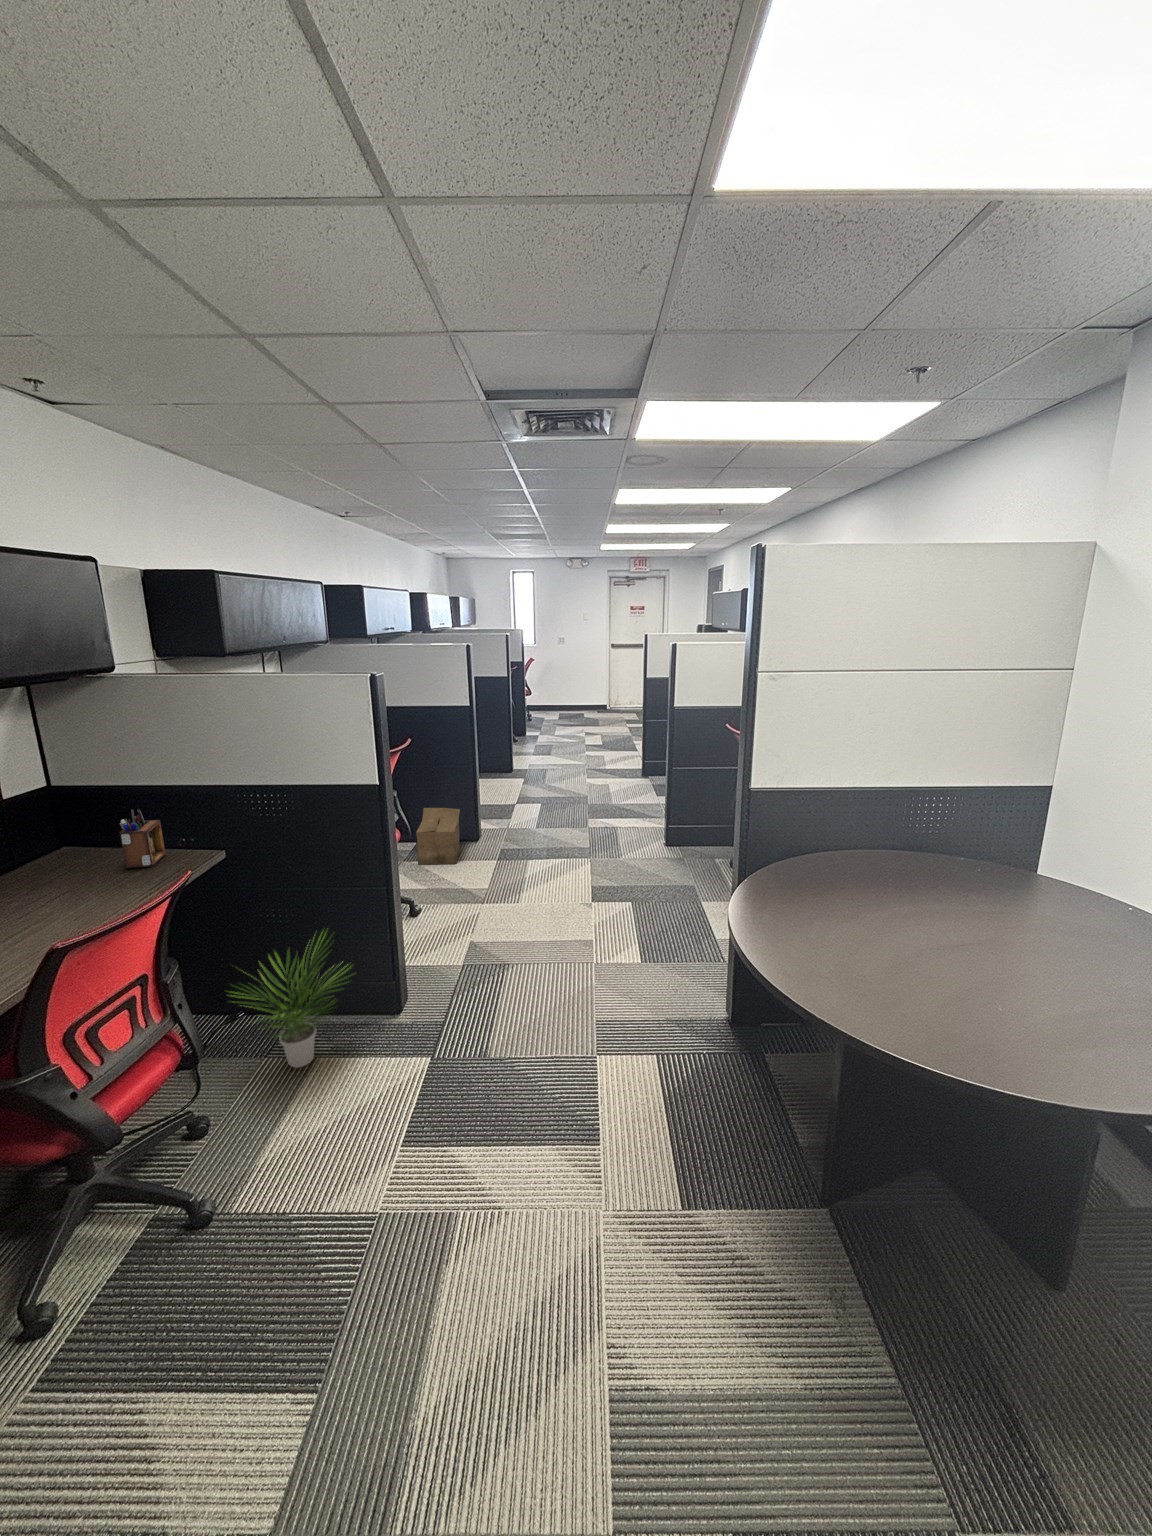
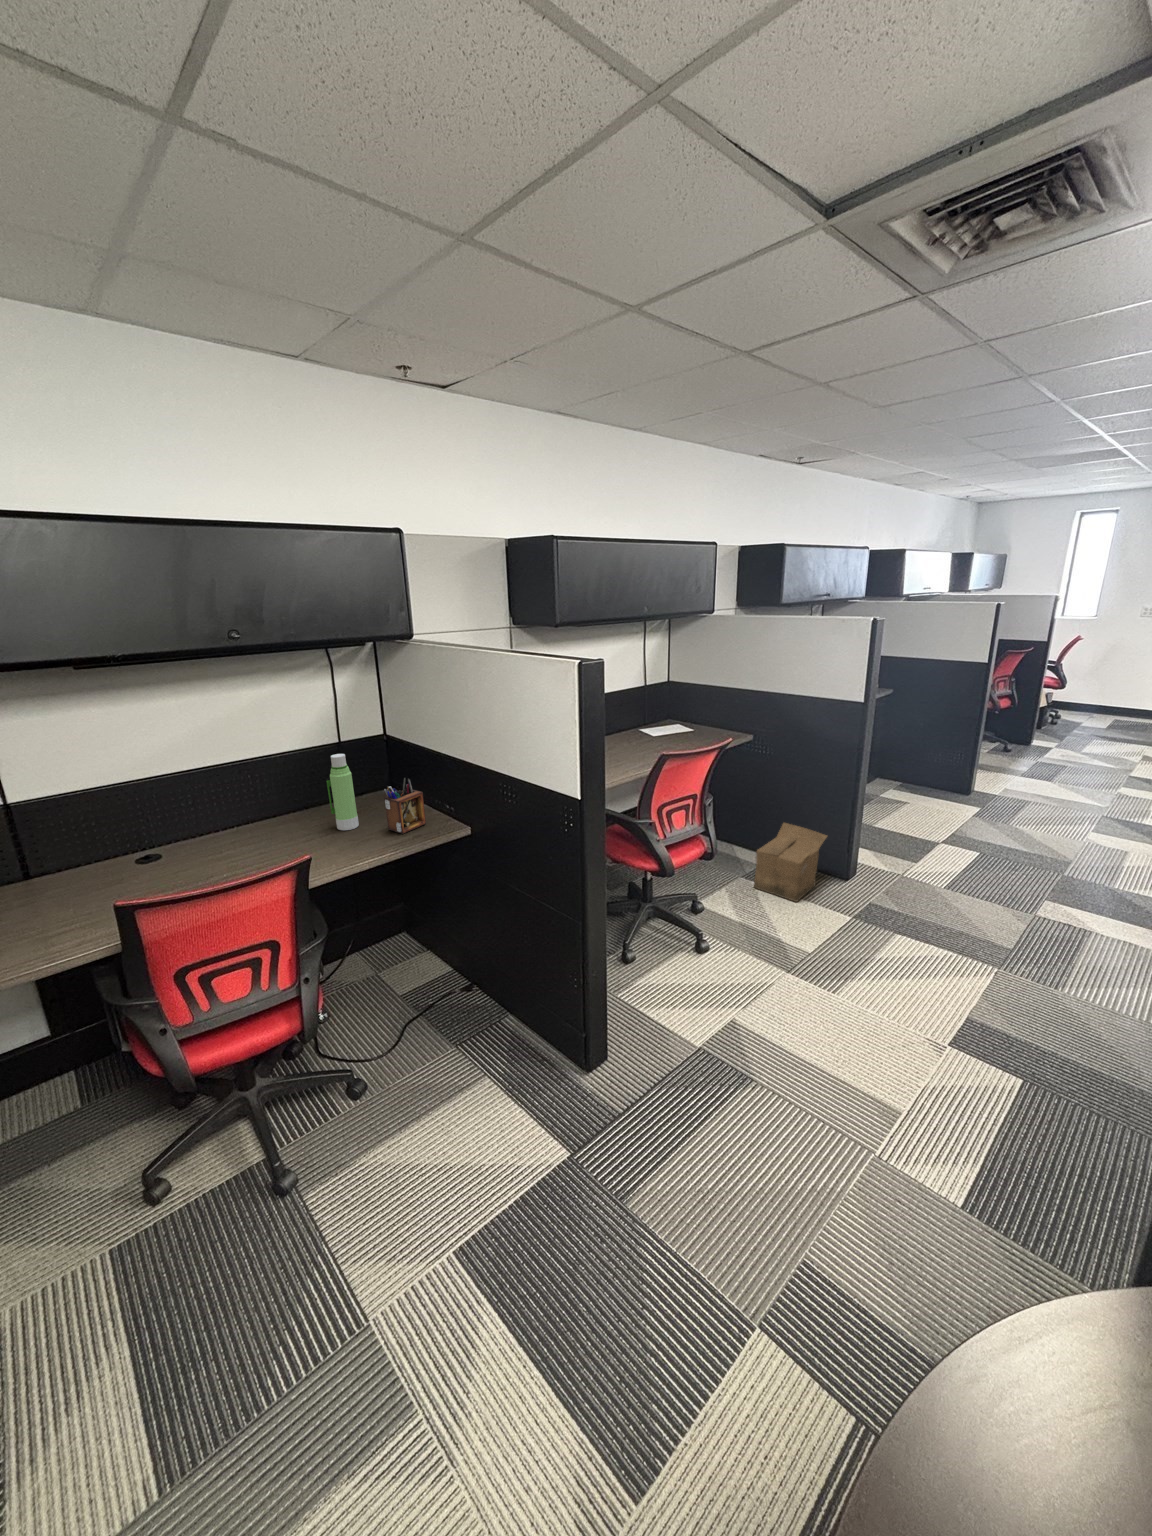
water bottle: none [30,795,75,885] -> present [327,754,359,830]
potted plant: present [227,934,351,1068] -> none [403,946,529,1078]

